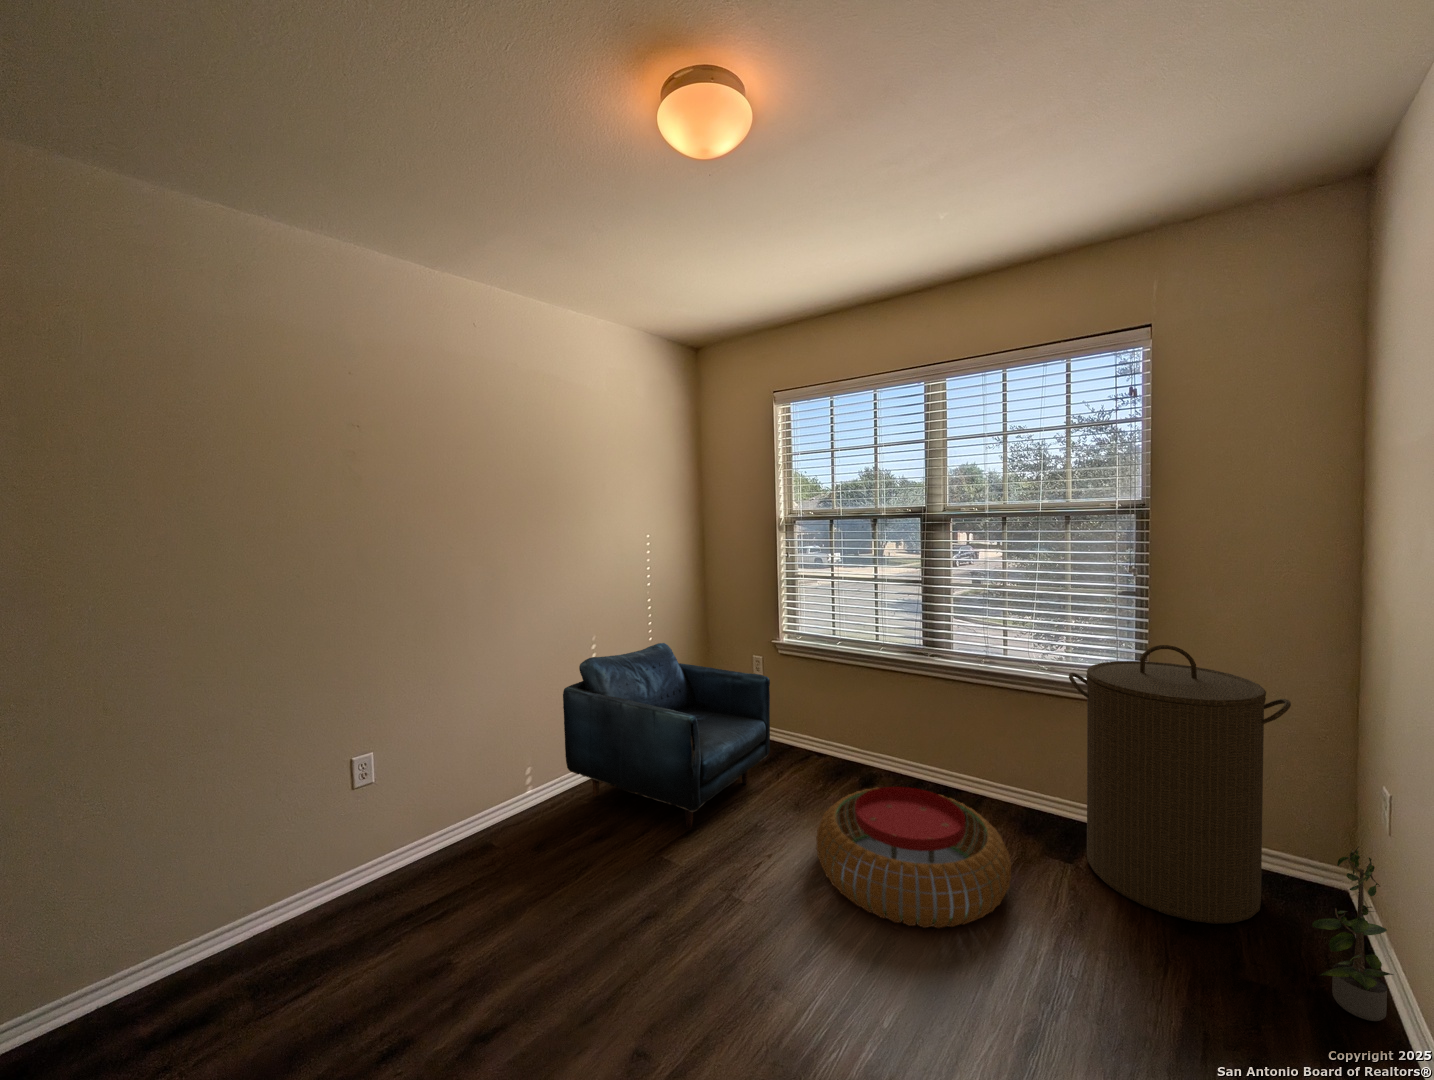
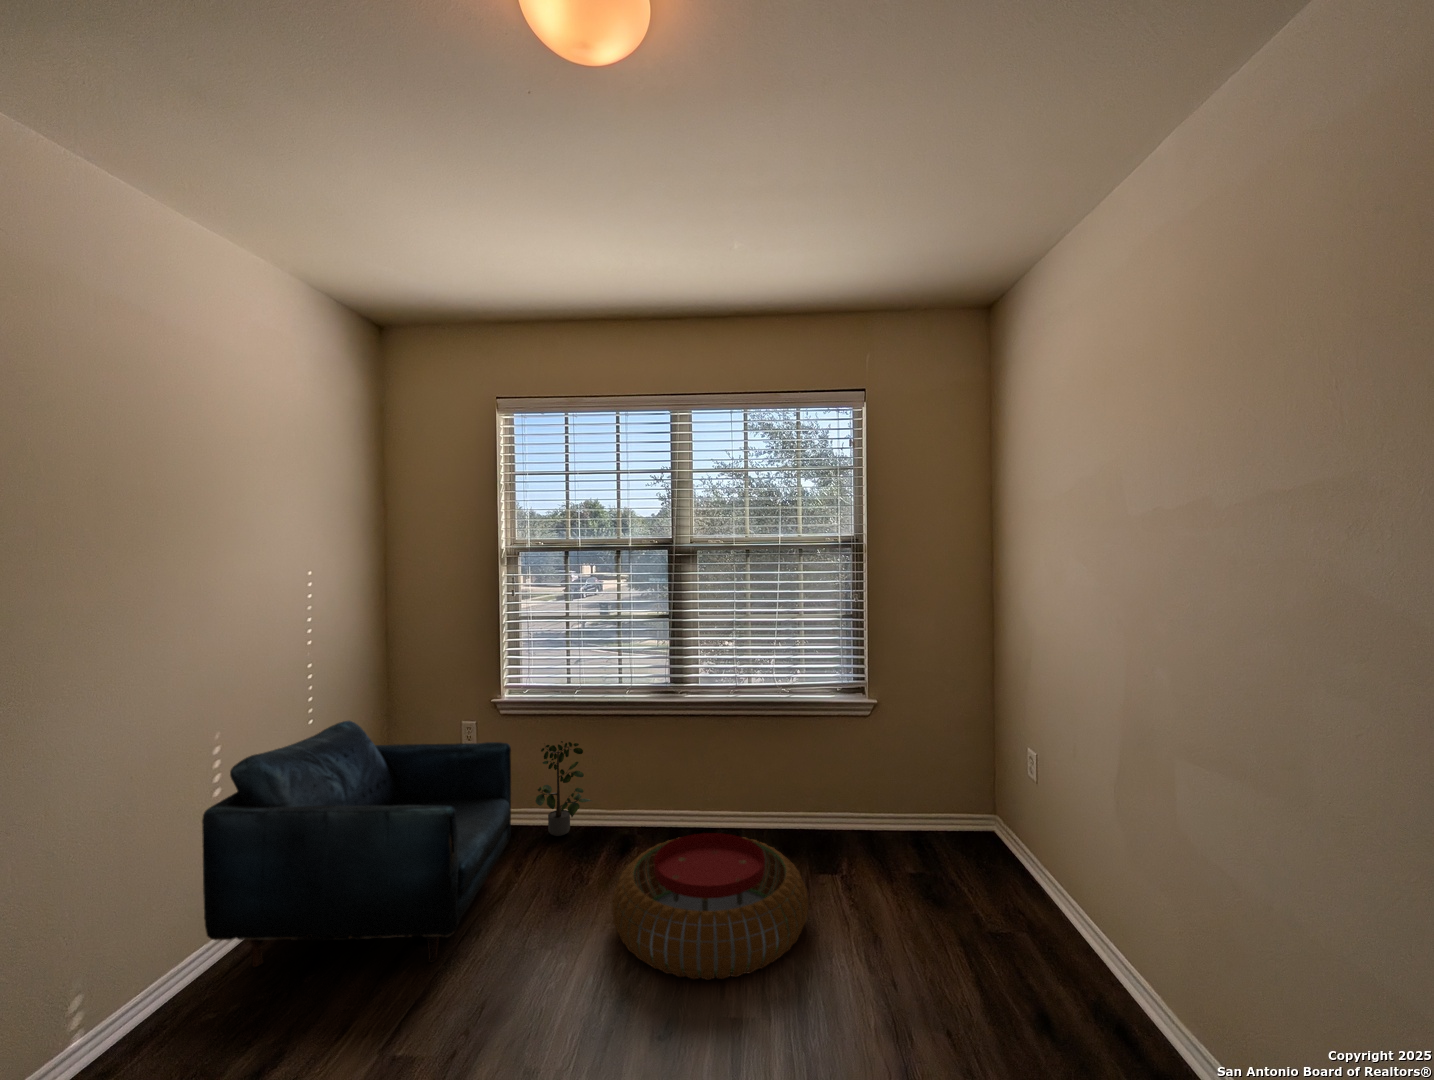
laundry hamper: present [1069,645,1291,924] -> none [821,657,972,888]
potted plant: present [1312,846,1393,1021] -> present [536,741,591,836]

